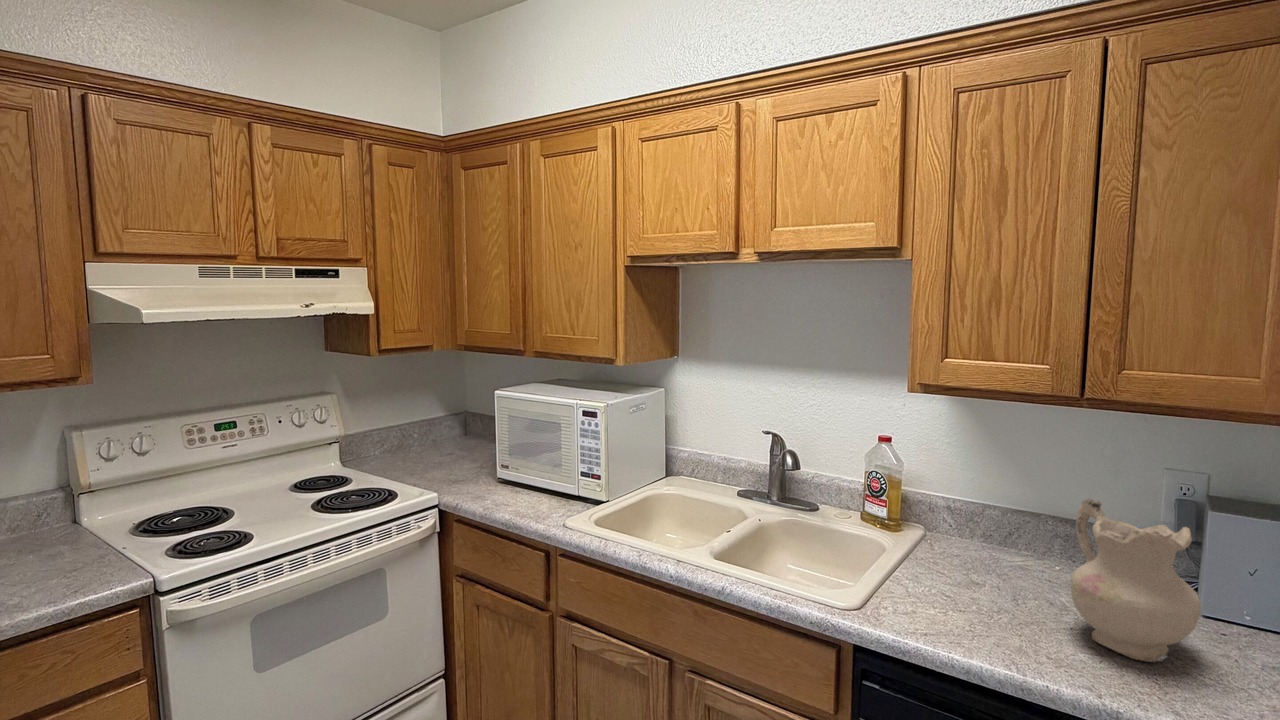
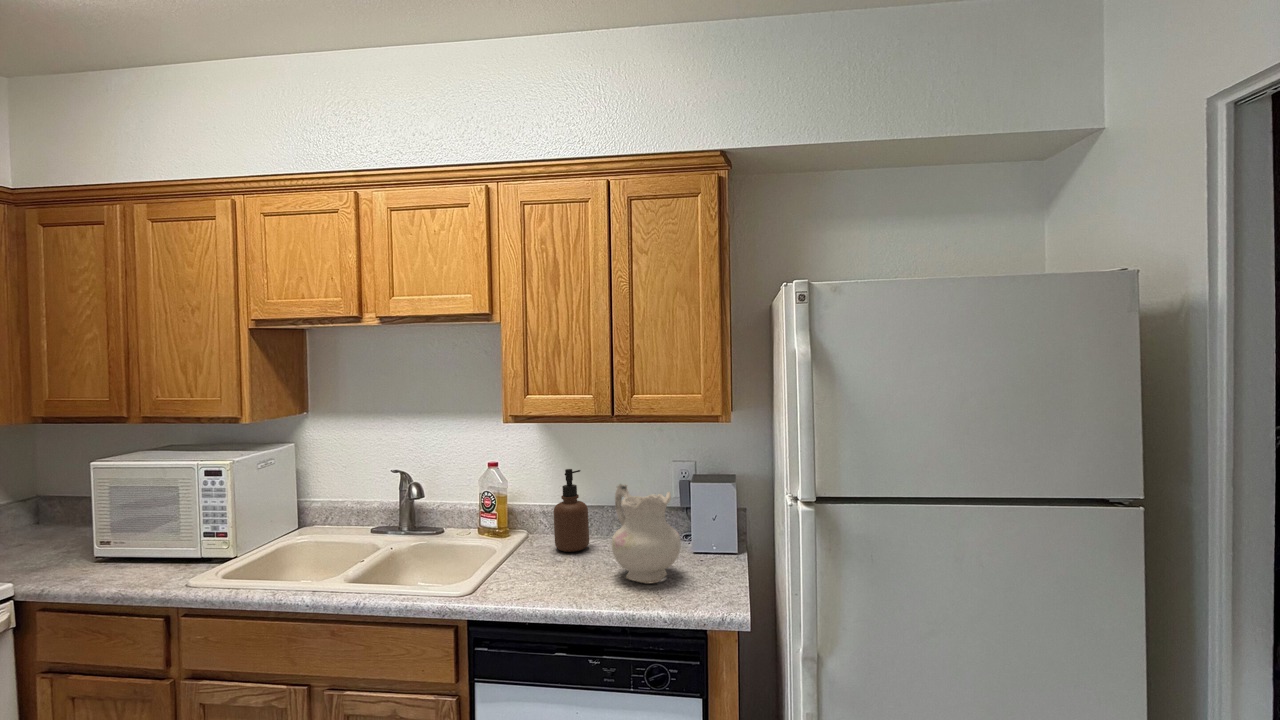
soap dispenser: none [968,461,1021,573] -> present [553,469,589,552]

